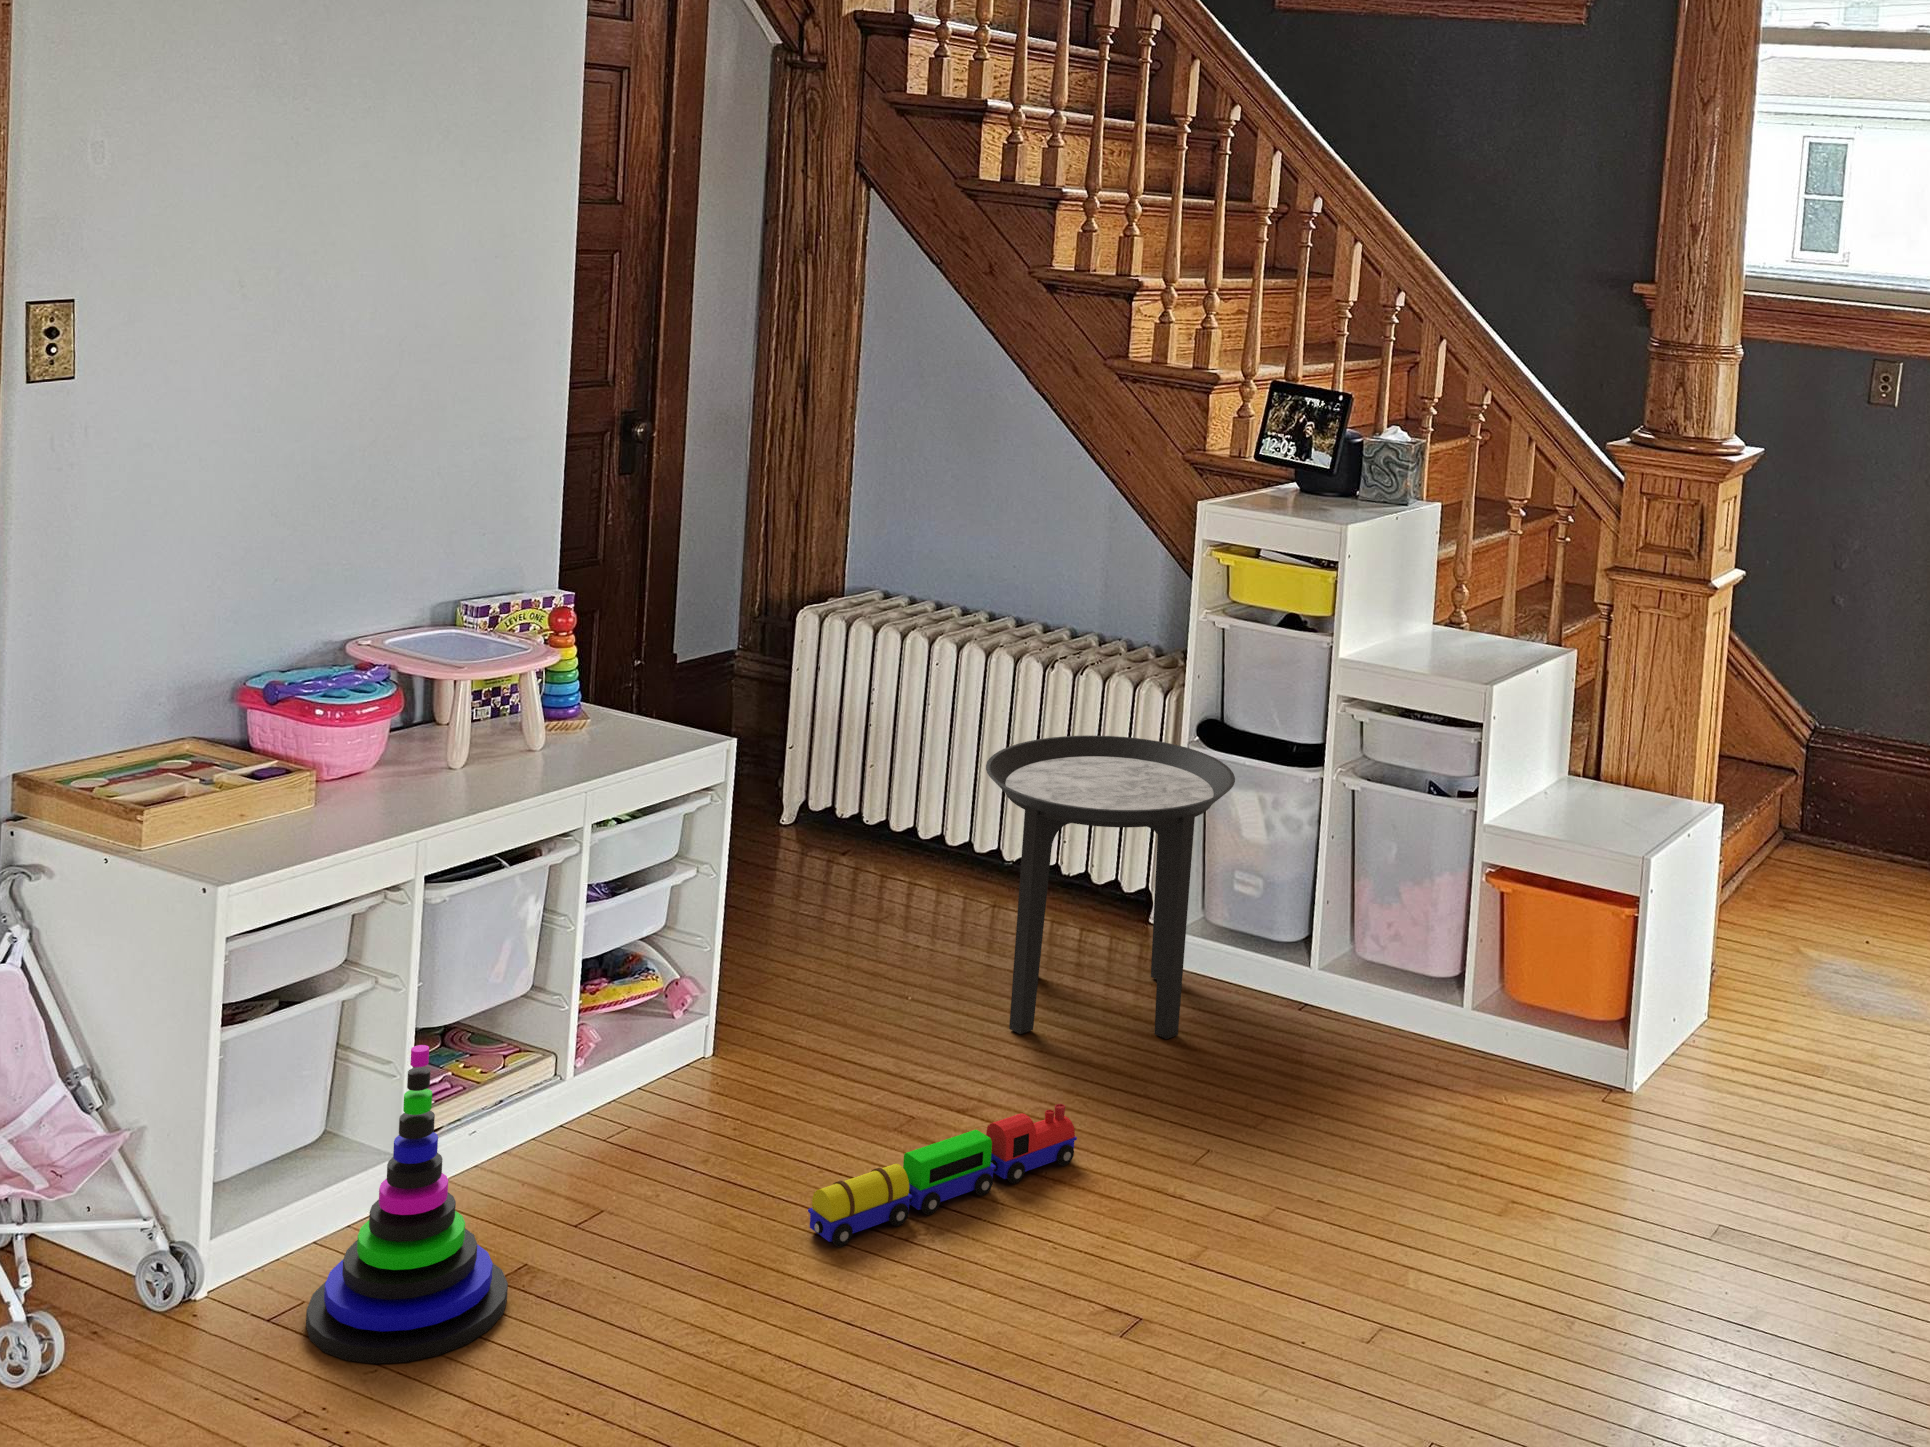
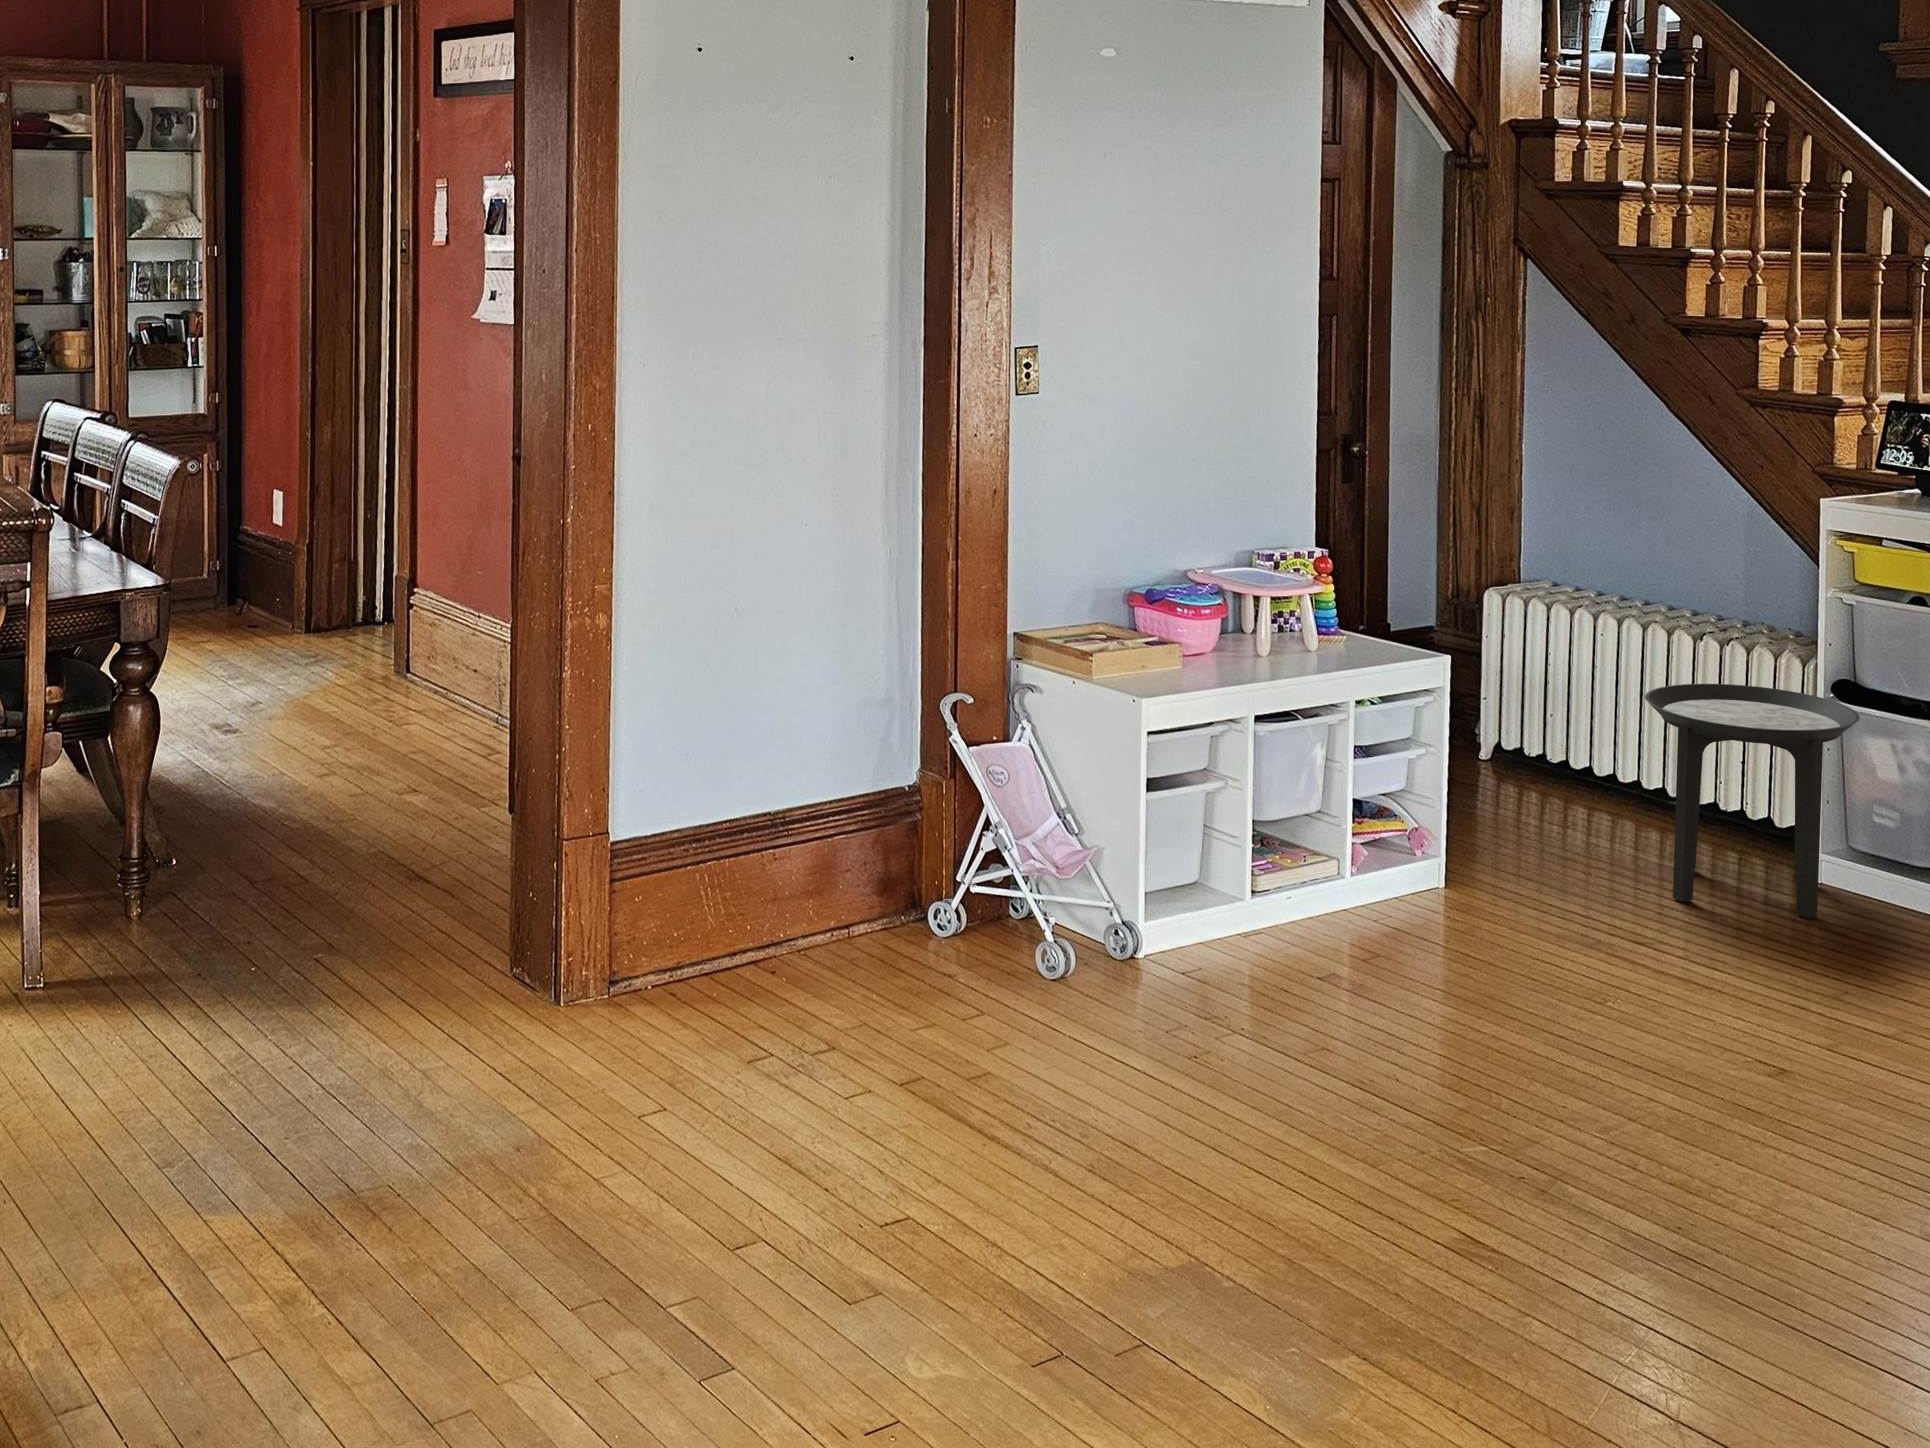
stacking toy: present [306,1045,508,1364] -> none [1207,810,1327,1002]
toy train: present [808,1104,1077,1247] -> none [1524,930,1728,992]

